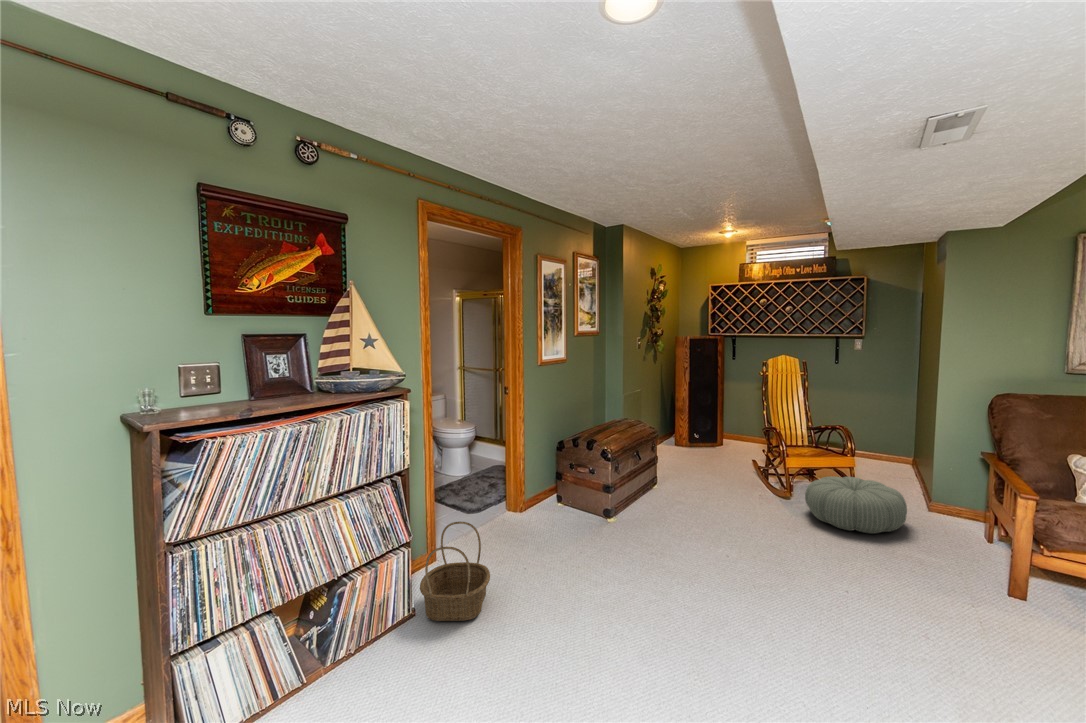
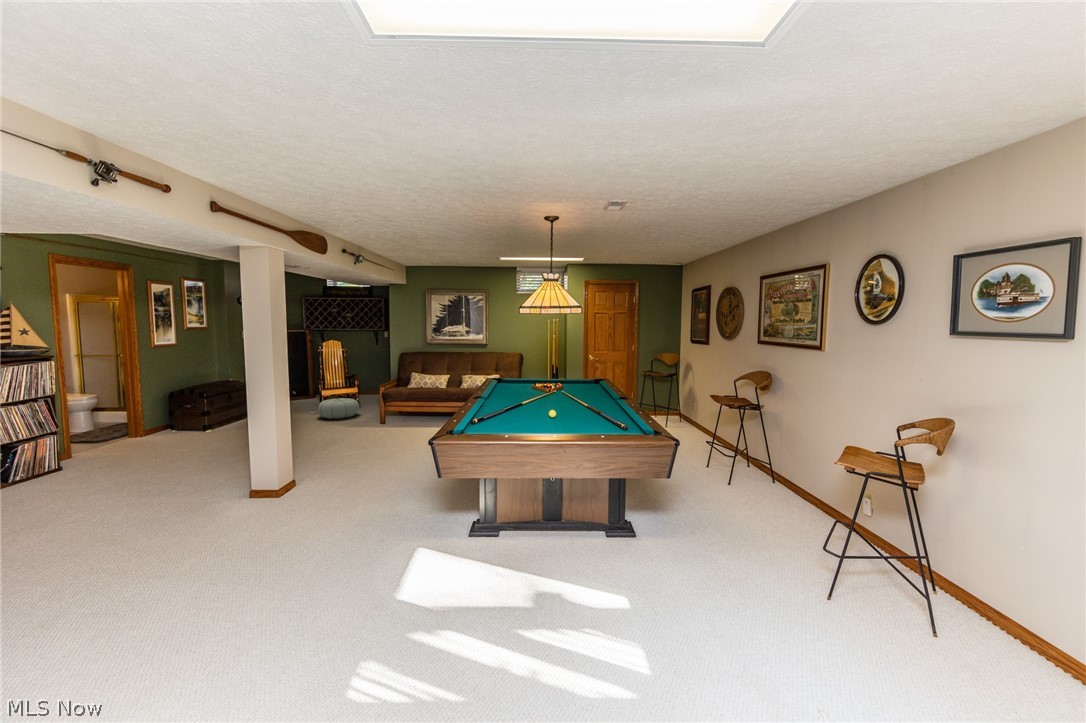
basket: present [420,522,490,621] -> none [66,424,115,467]

